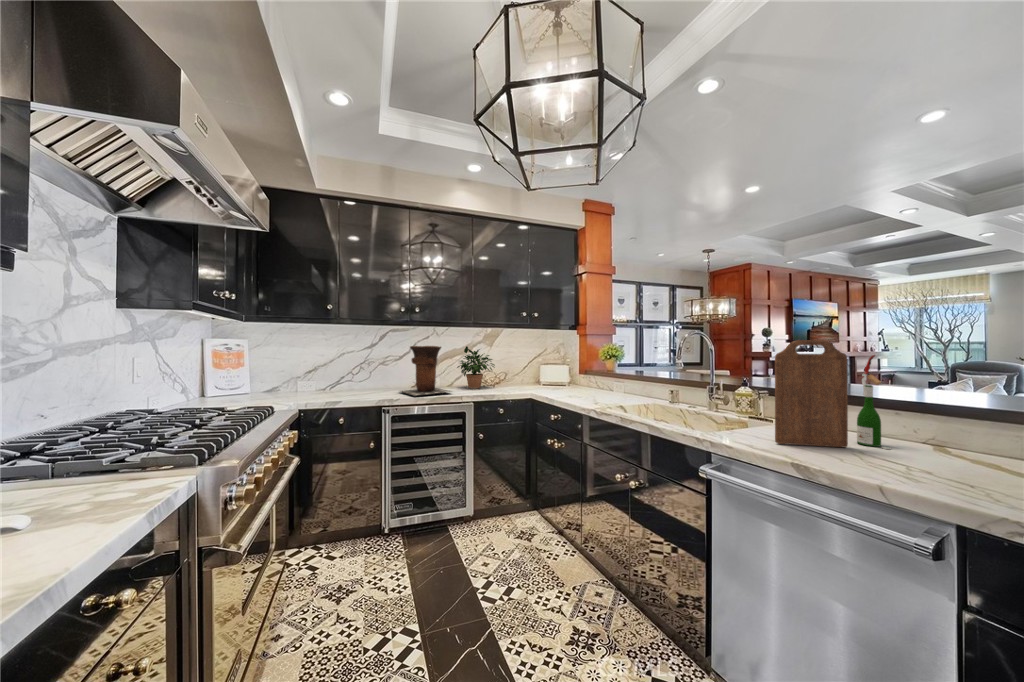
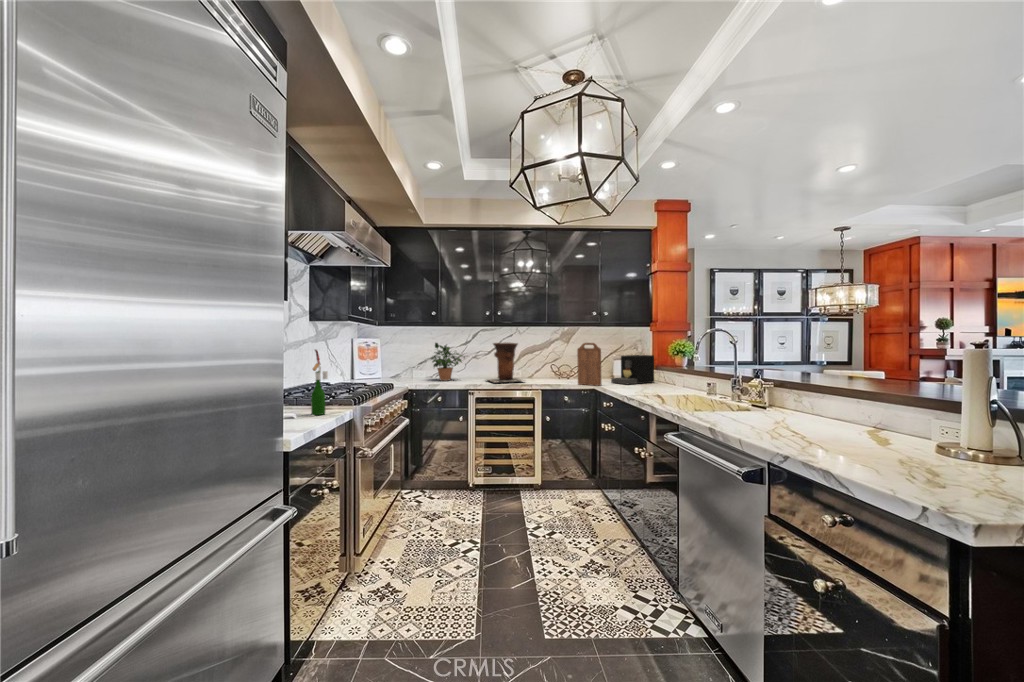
cutting board: present [775,340,848,447] -> present [577,343,602,386]
potted plant: present [457,346,495,389] -> present [431,343,462,381]
wine bottle: present [857,355,891,449] -> present [310,350,328,416]
coffee maker: none [546,359,586,392] -> present [611,355,654,385]

